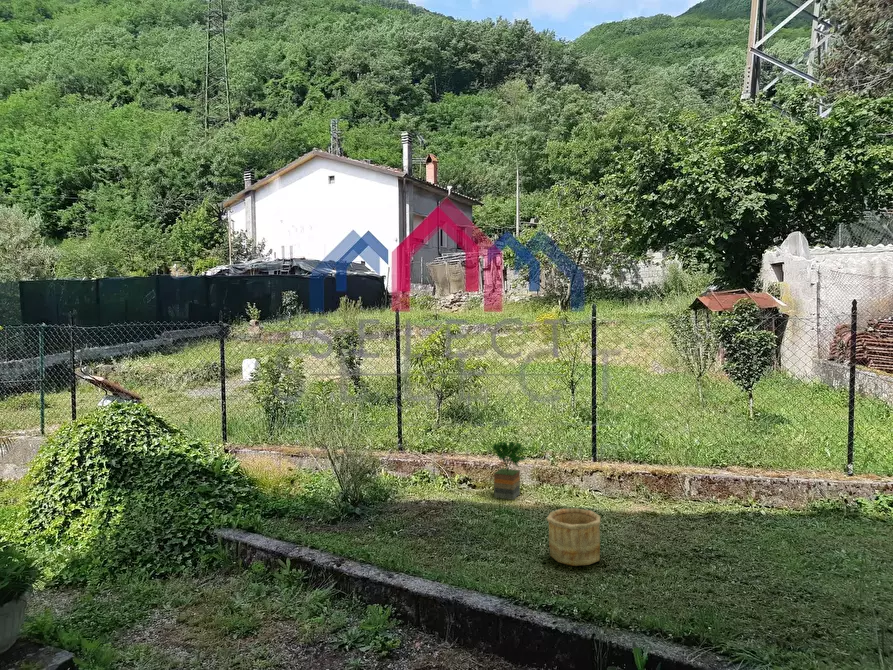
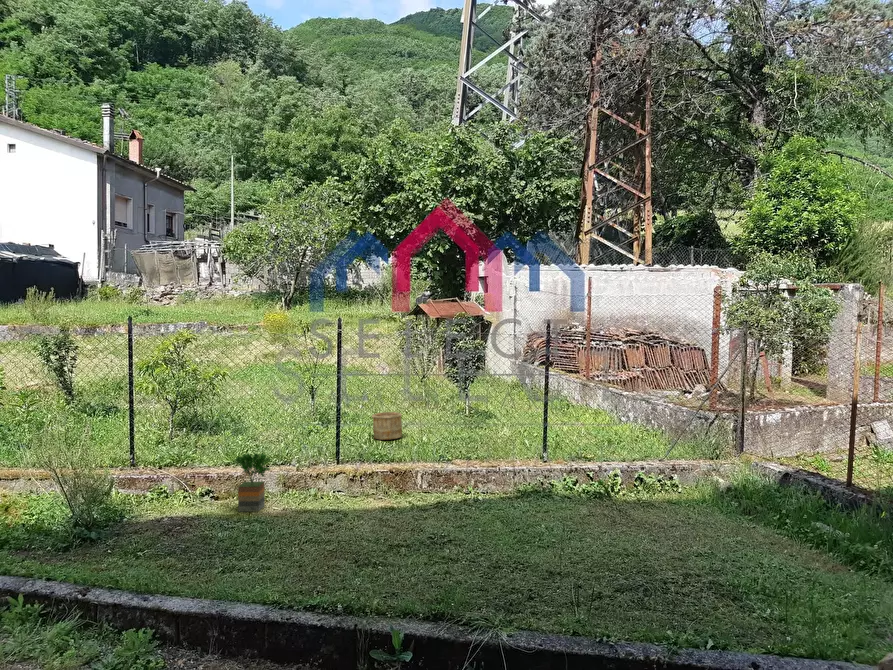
wooden bucket: present [547,508,601,566] -> present [372,412,402,440]

